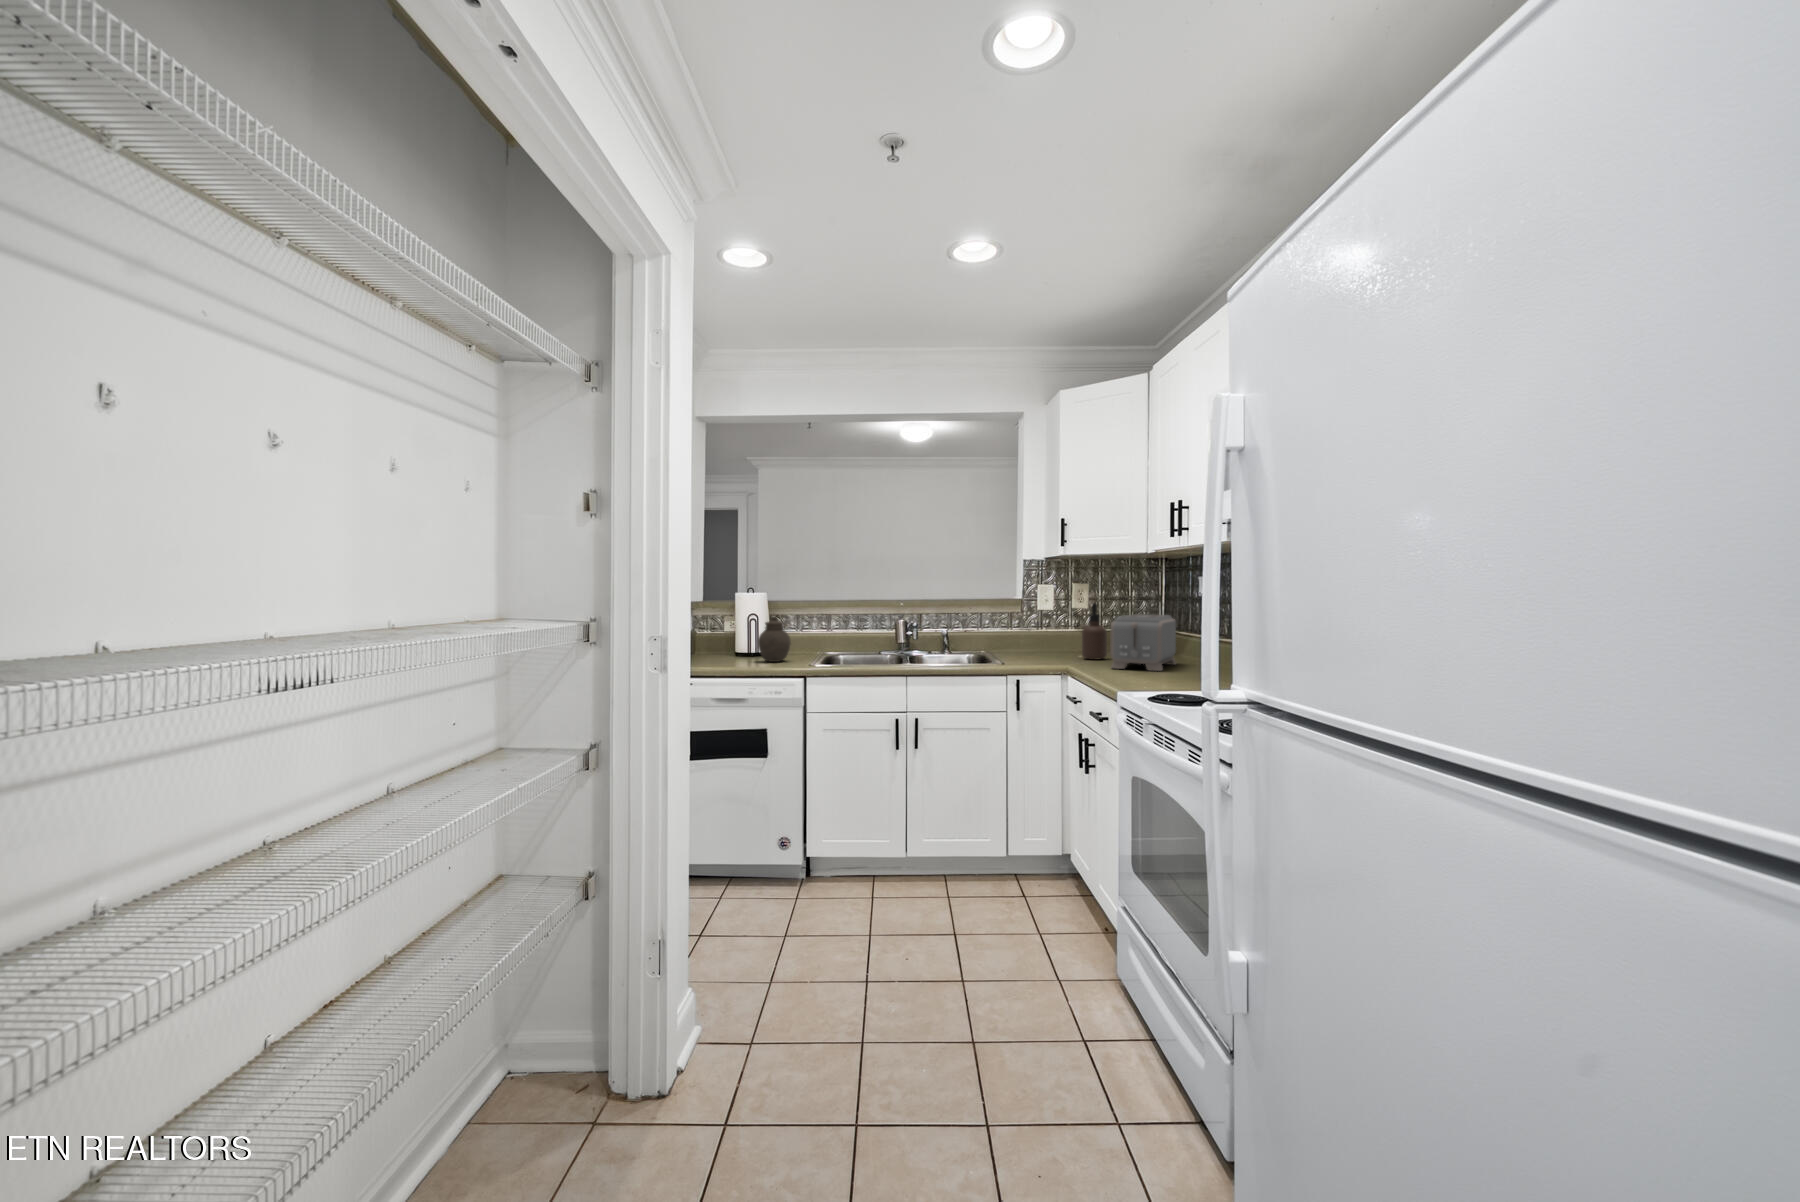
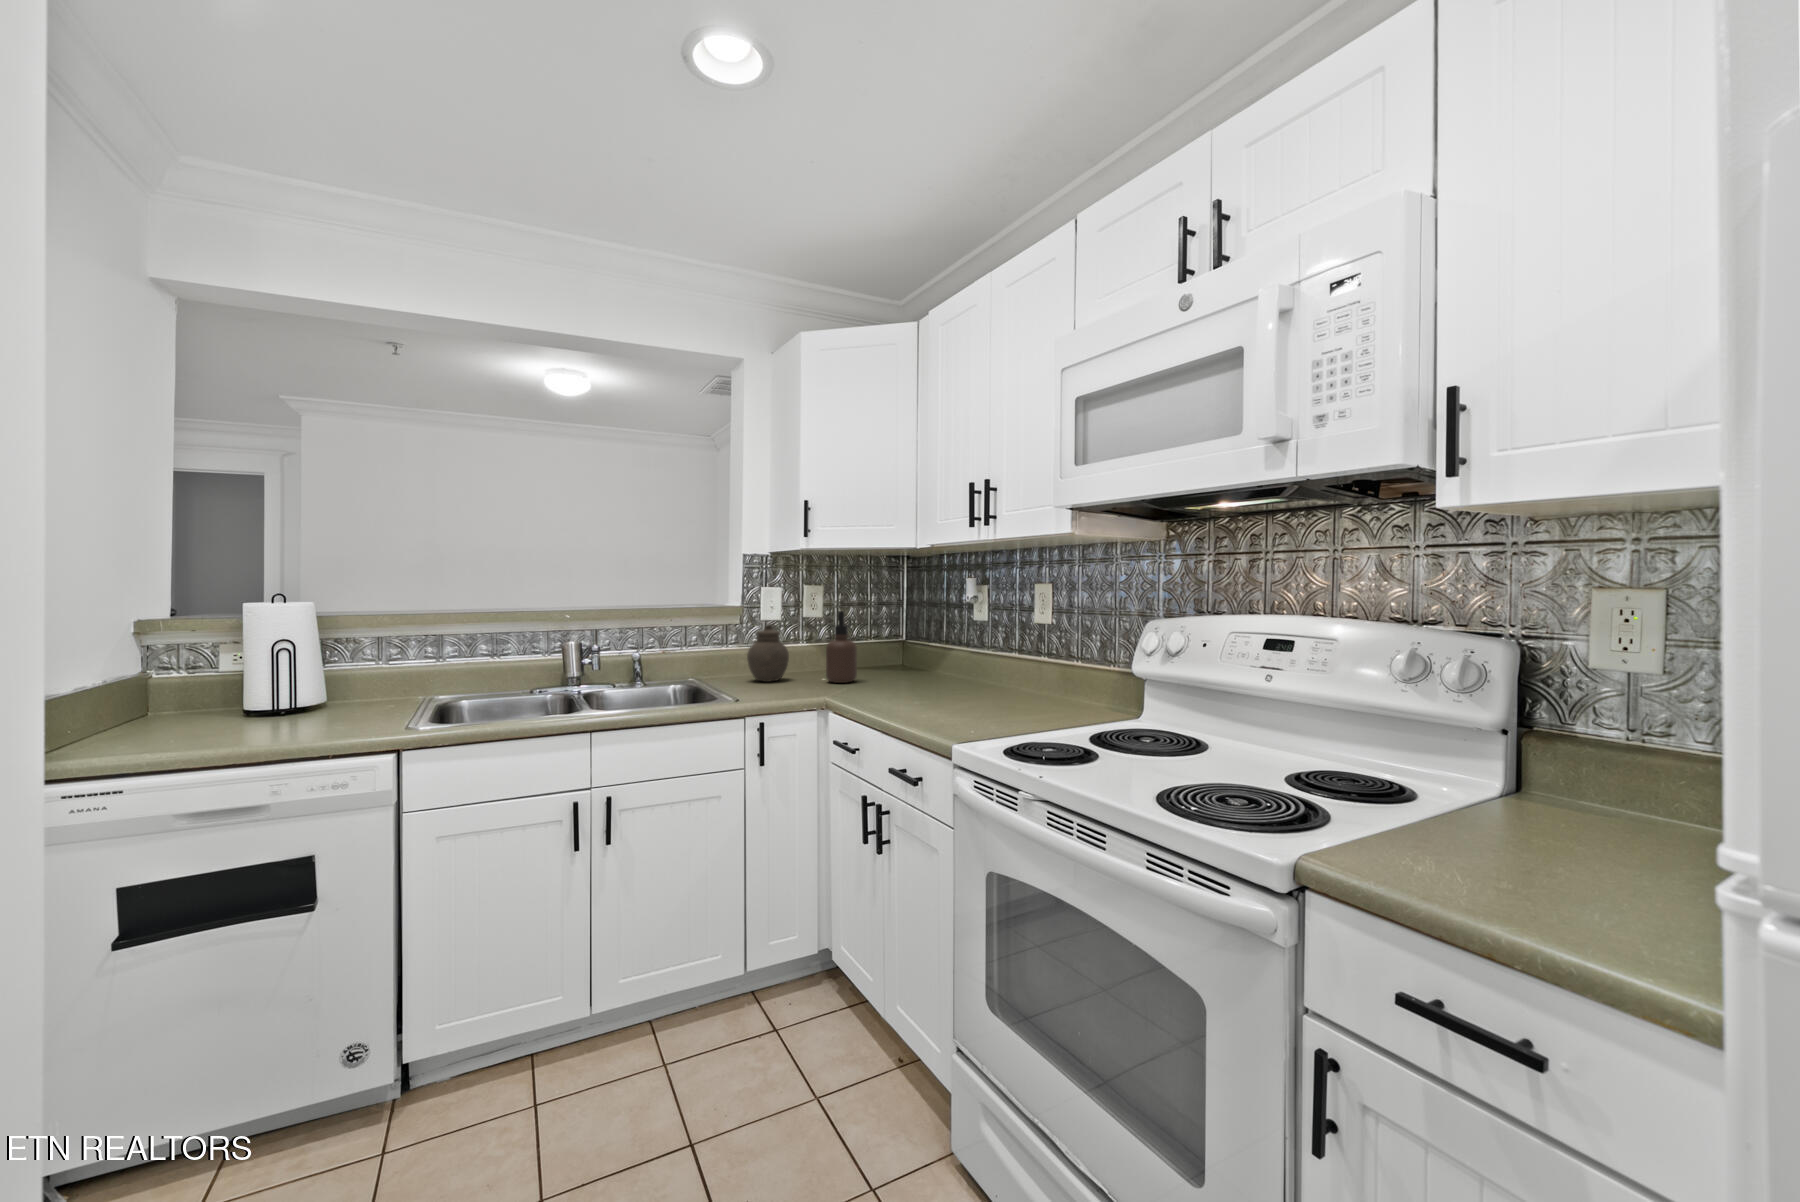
toaster: present [1110,614,1176,671] -> none [883,625,947,698]
jar: present [758,617,791,662] -> present [747,625,789,682]

